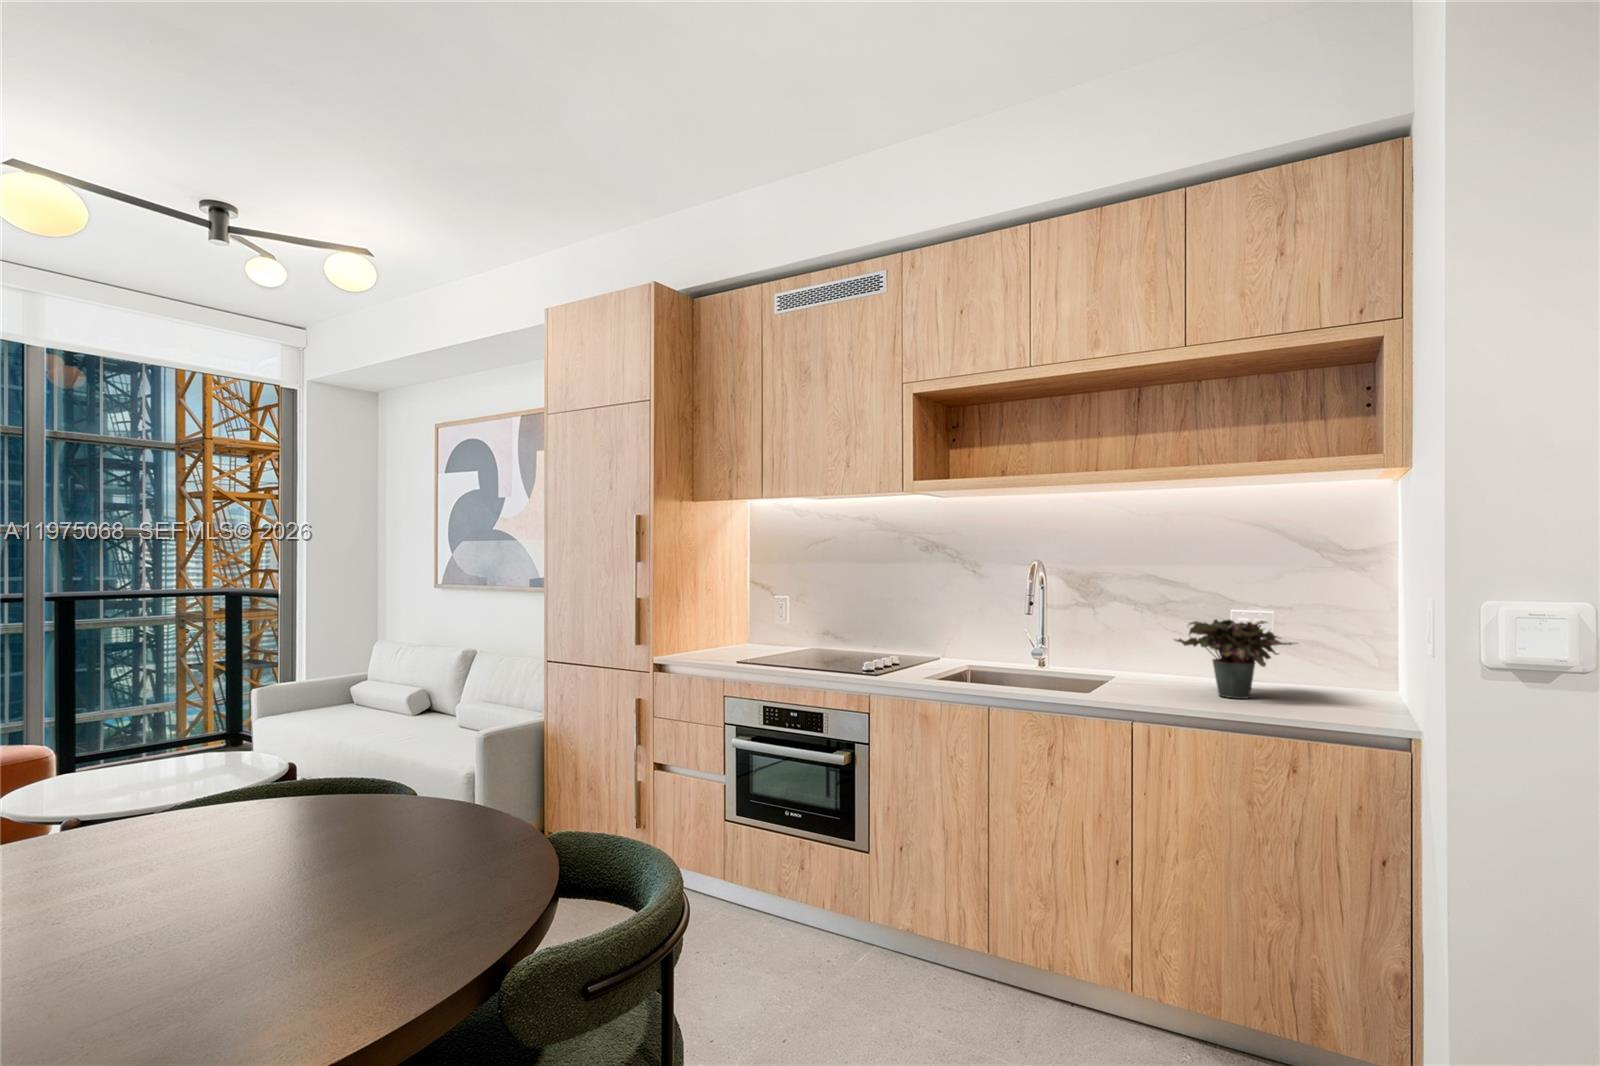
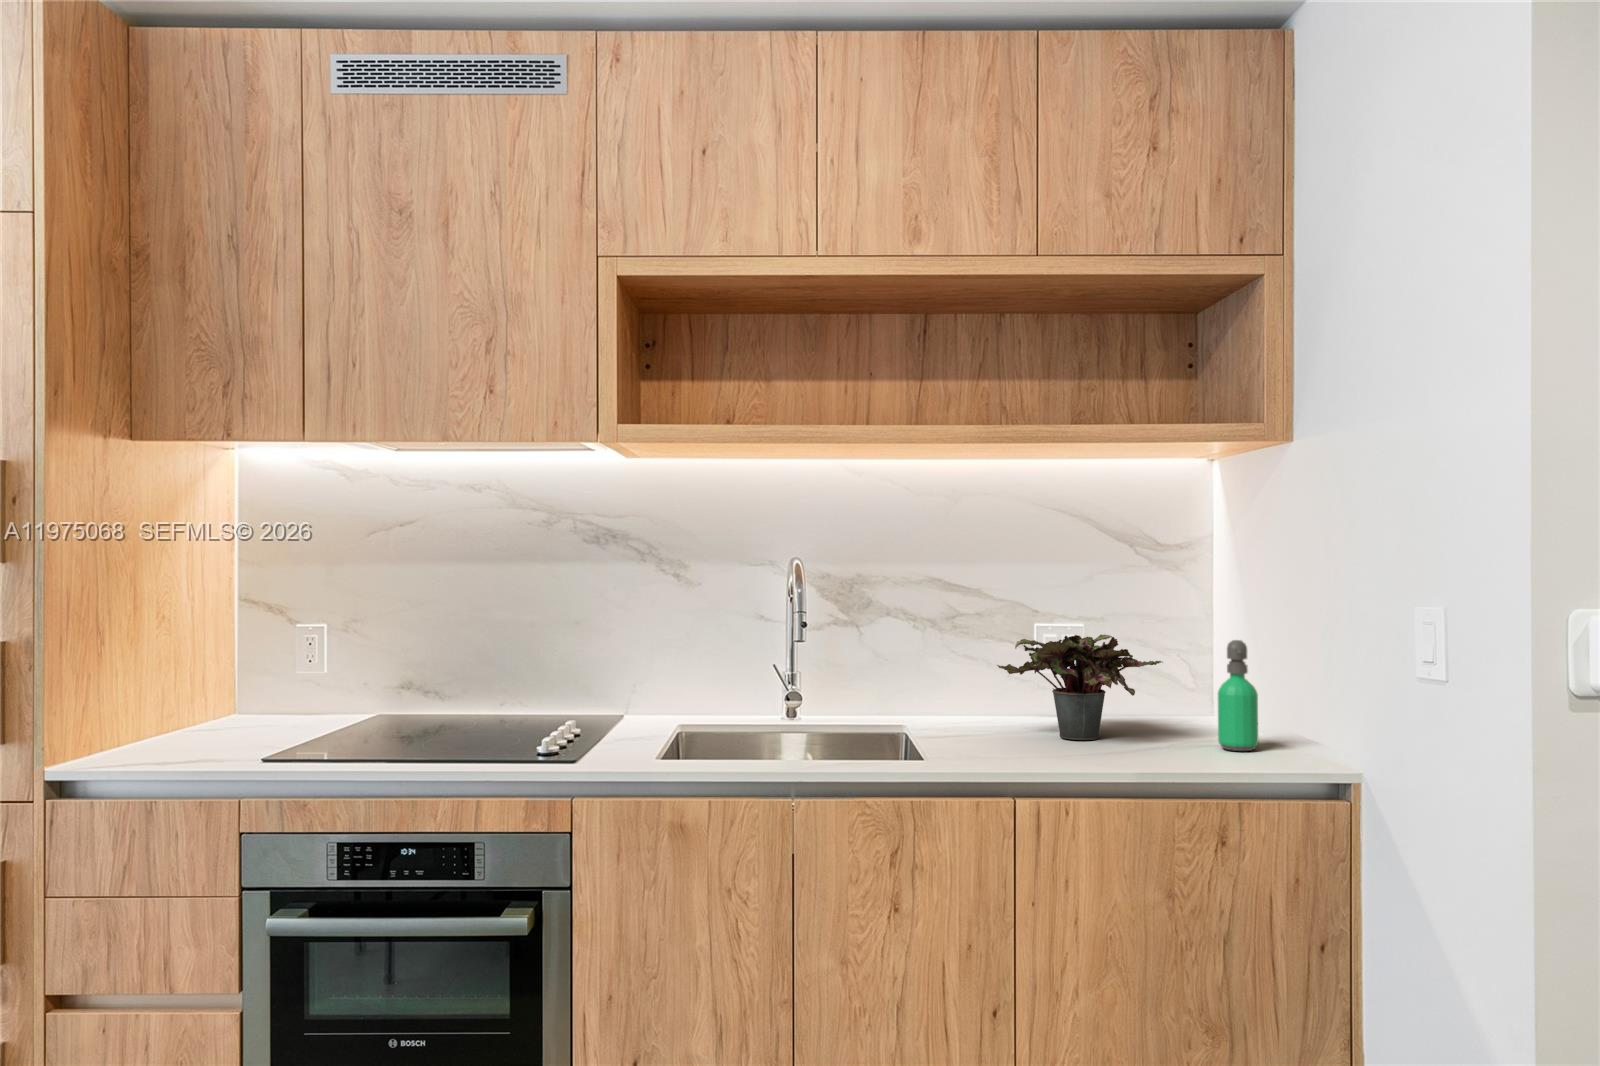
soap dispenser: none [1332,629,1369,718] -> present [1218,640,1258,751]

